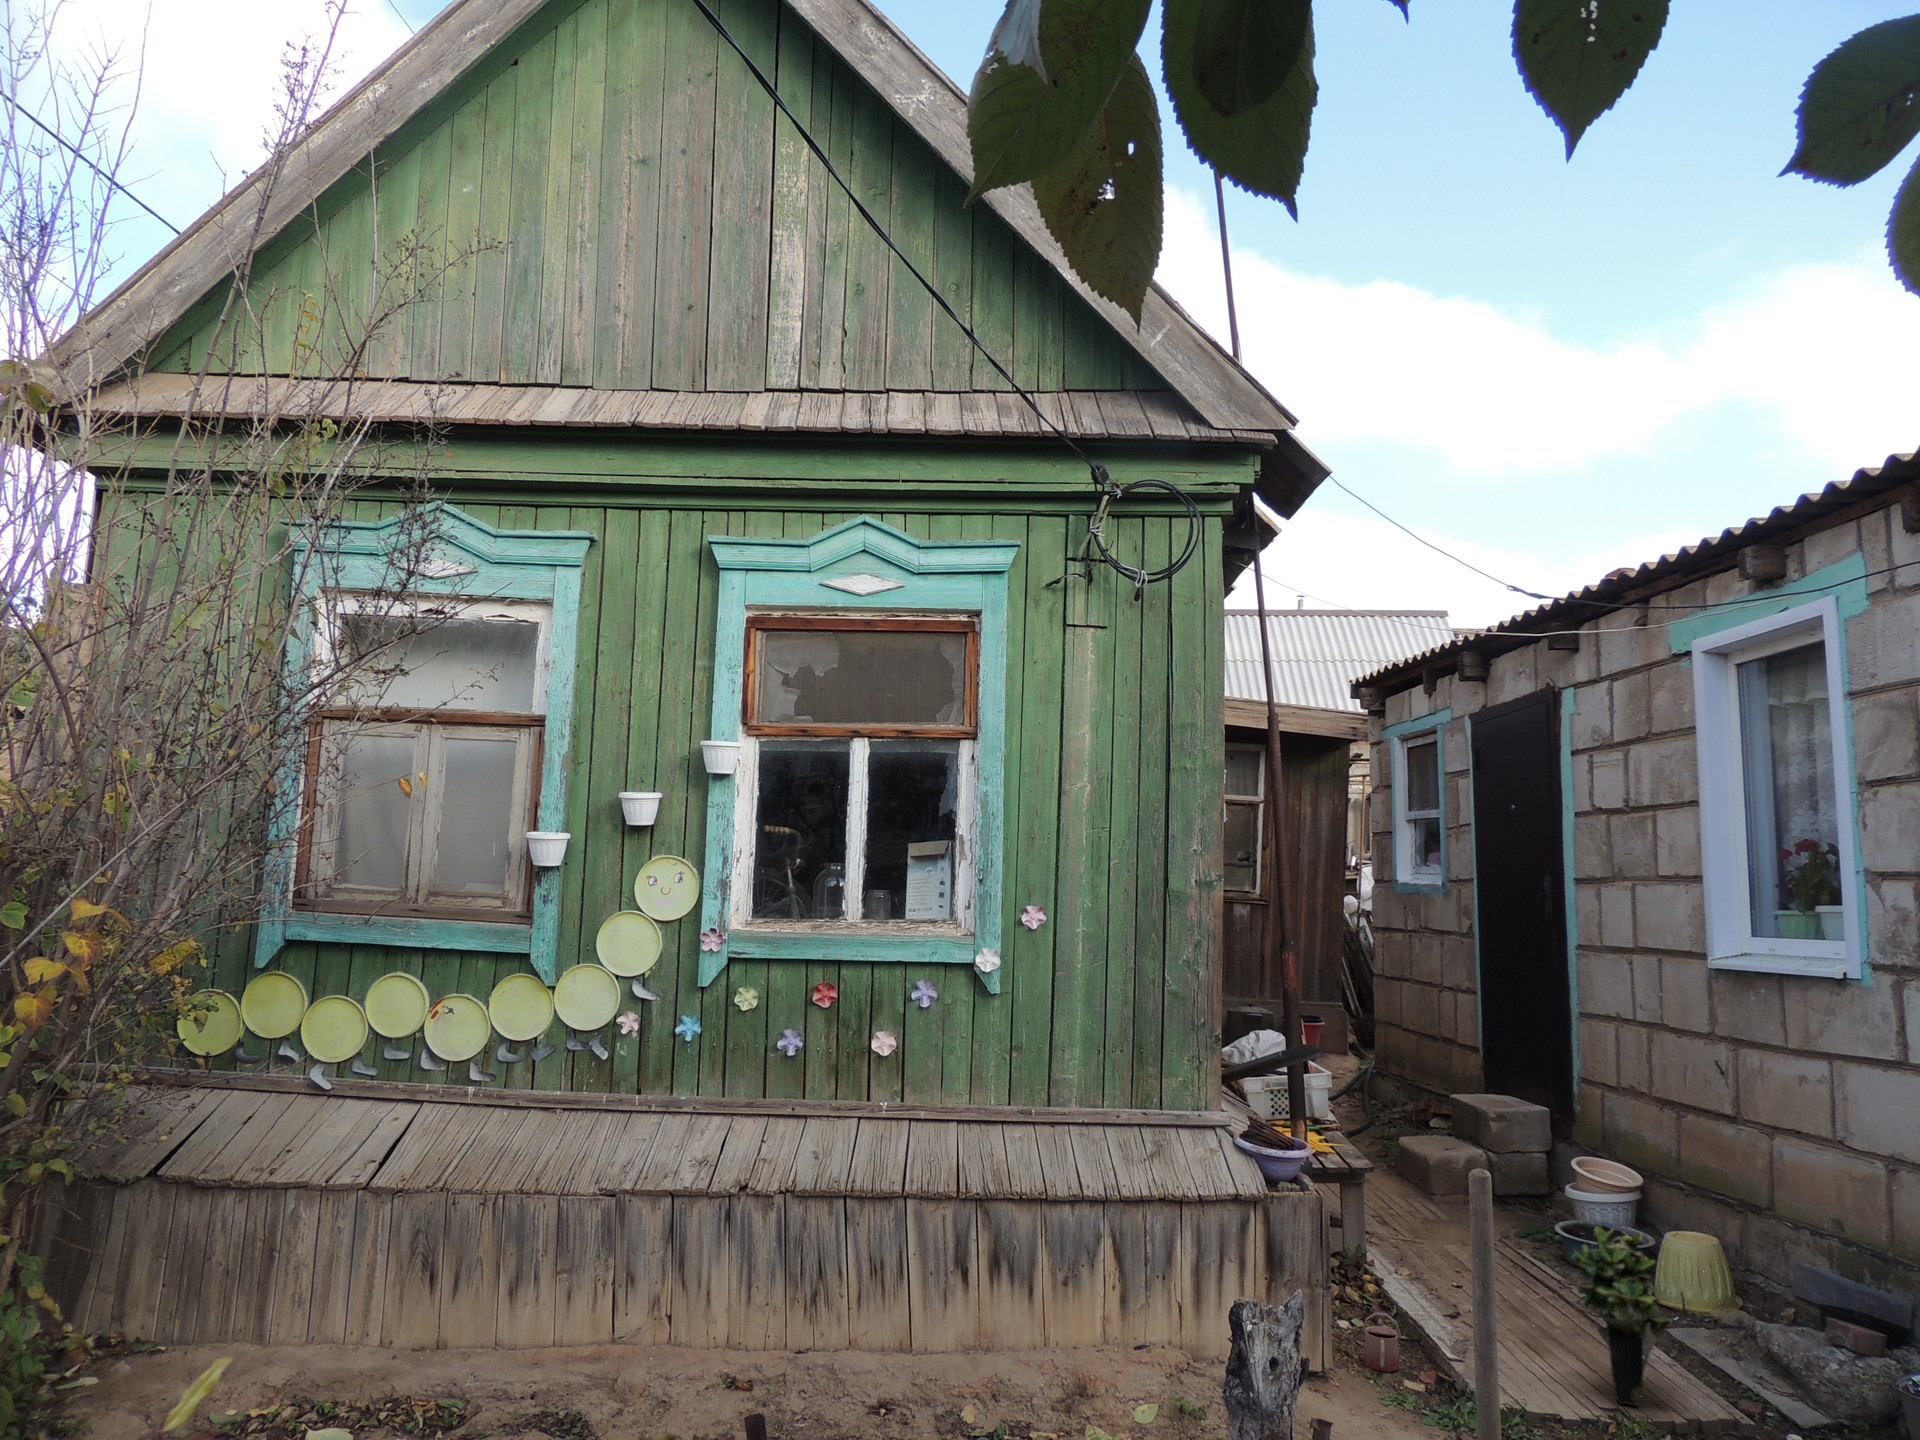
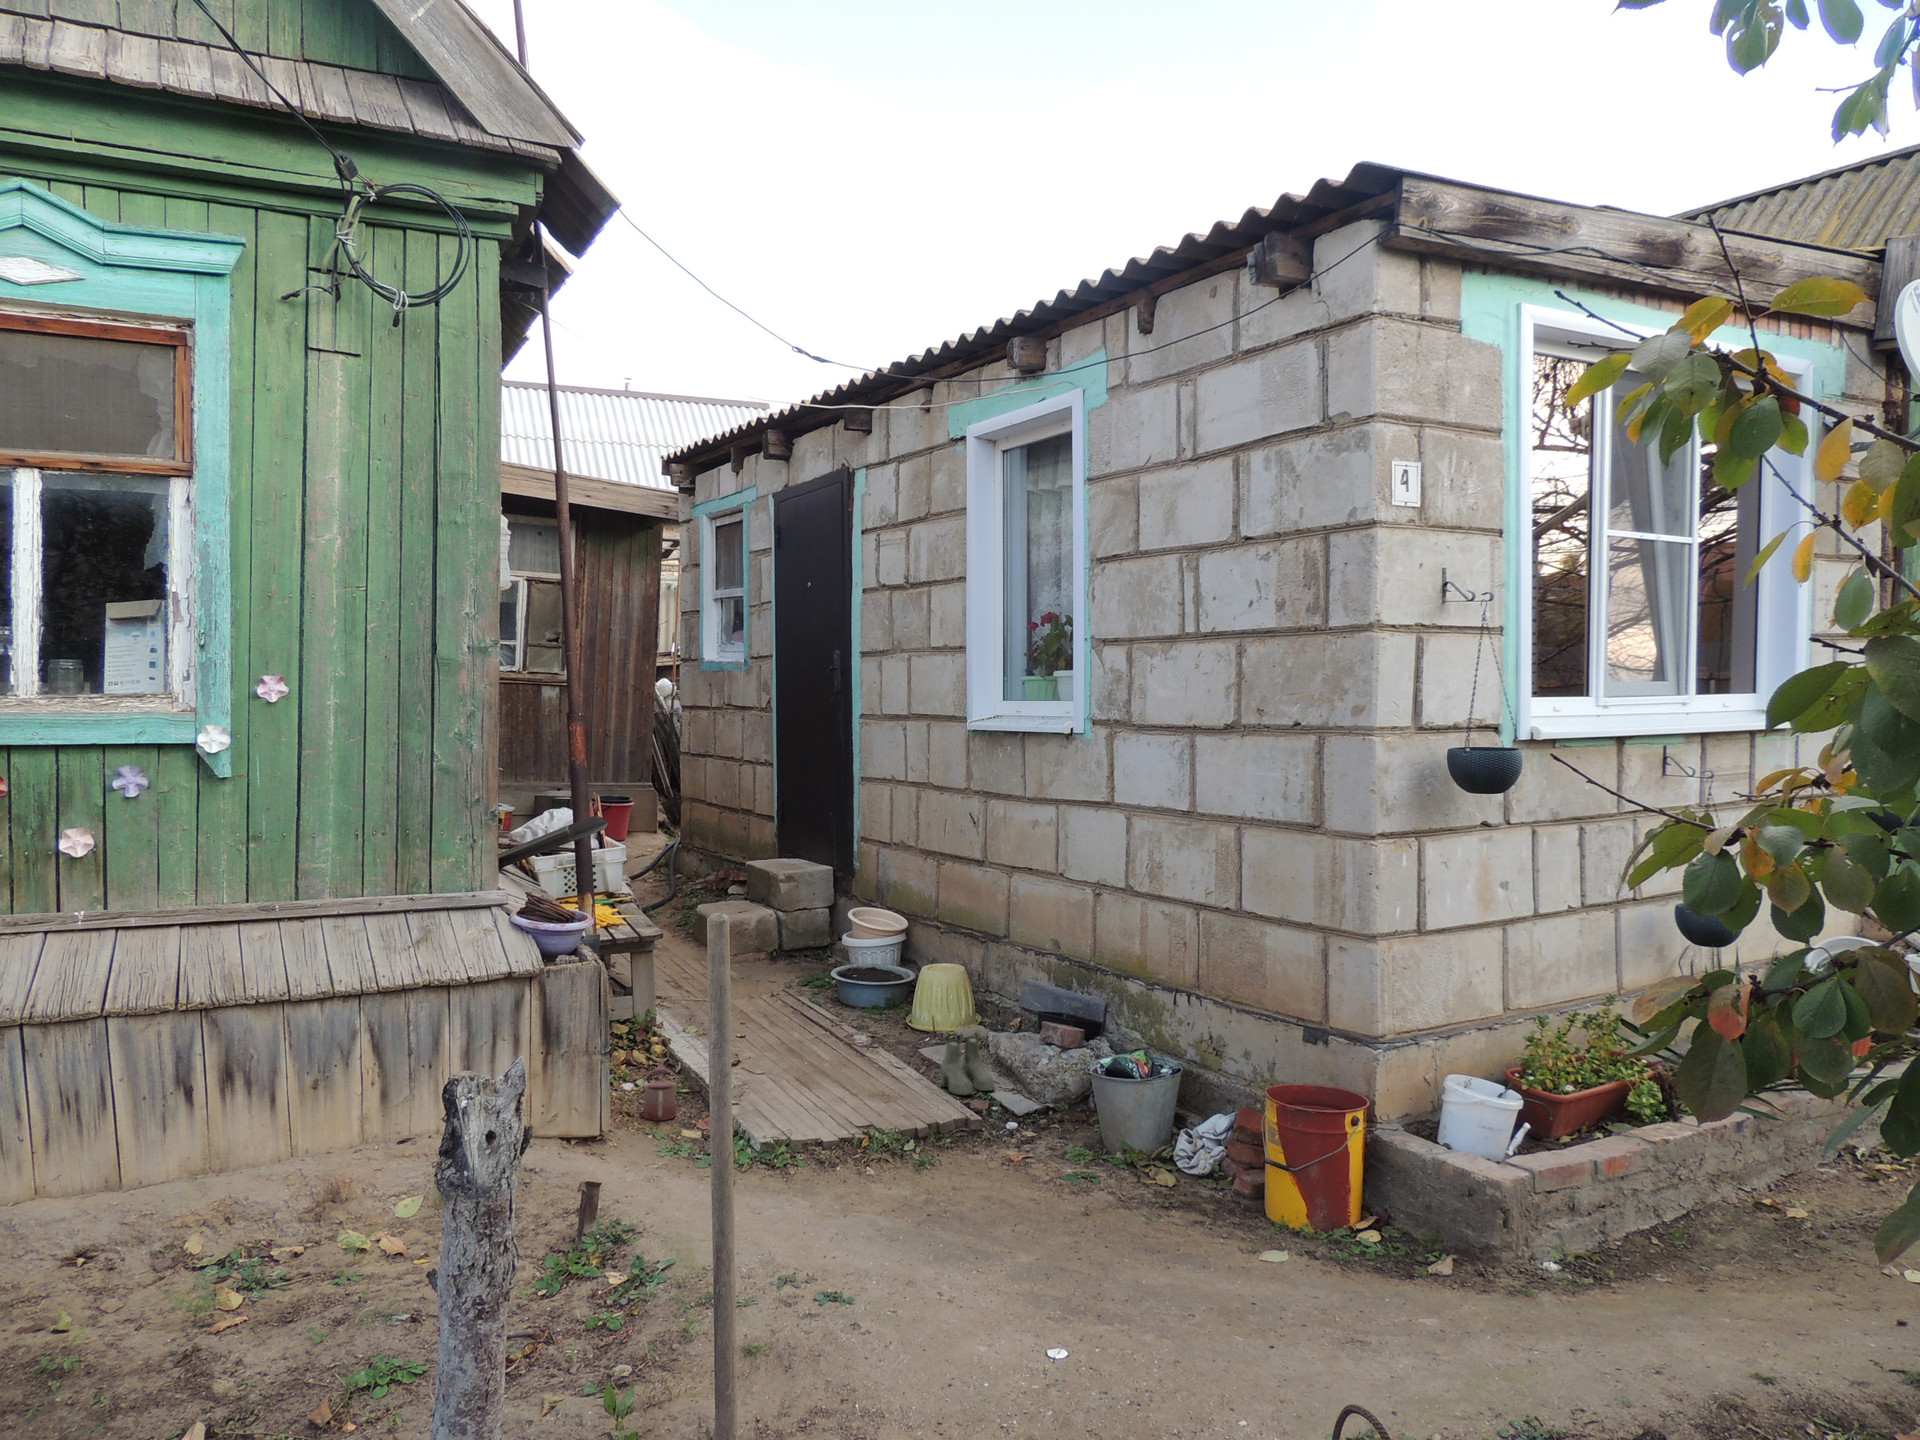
potted plant: present [1572,1227,1672,1406] -> none [833,962,912,1111]
boots: none [1709,1333,1785,1408] -> present [941,1036,994,1095]

